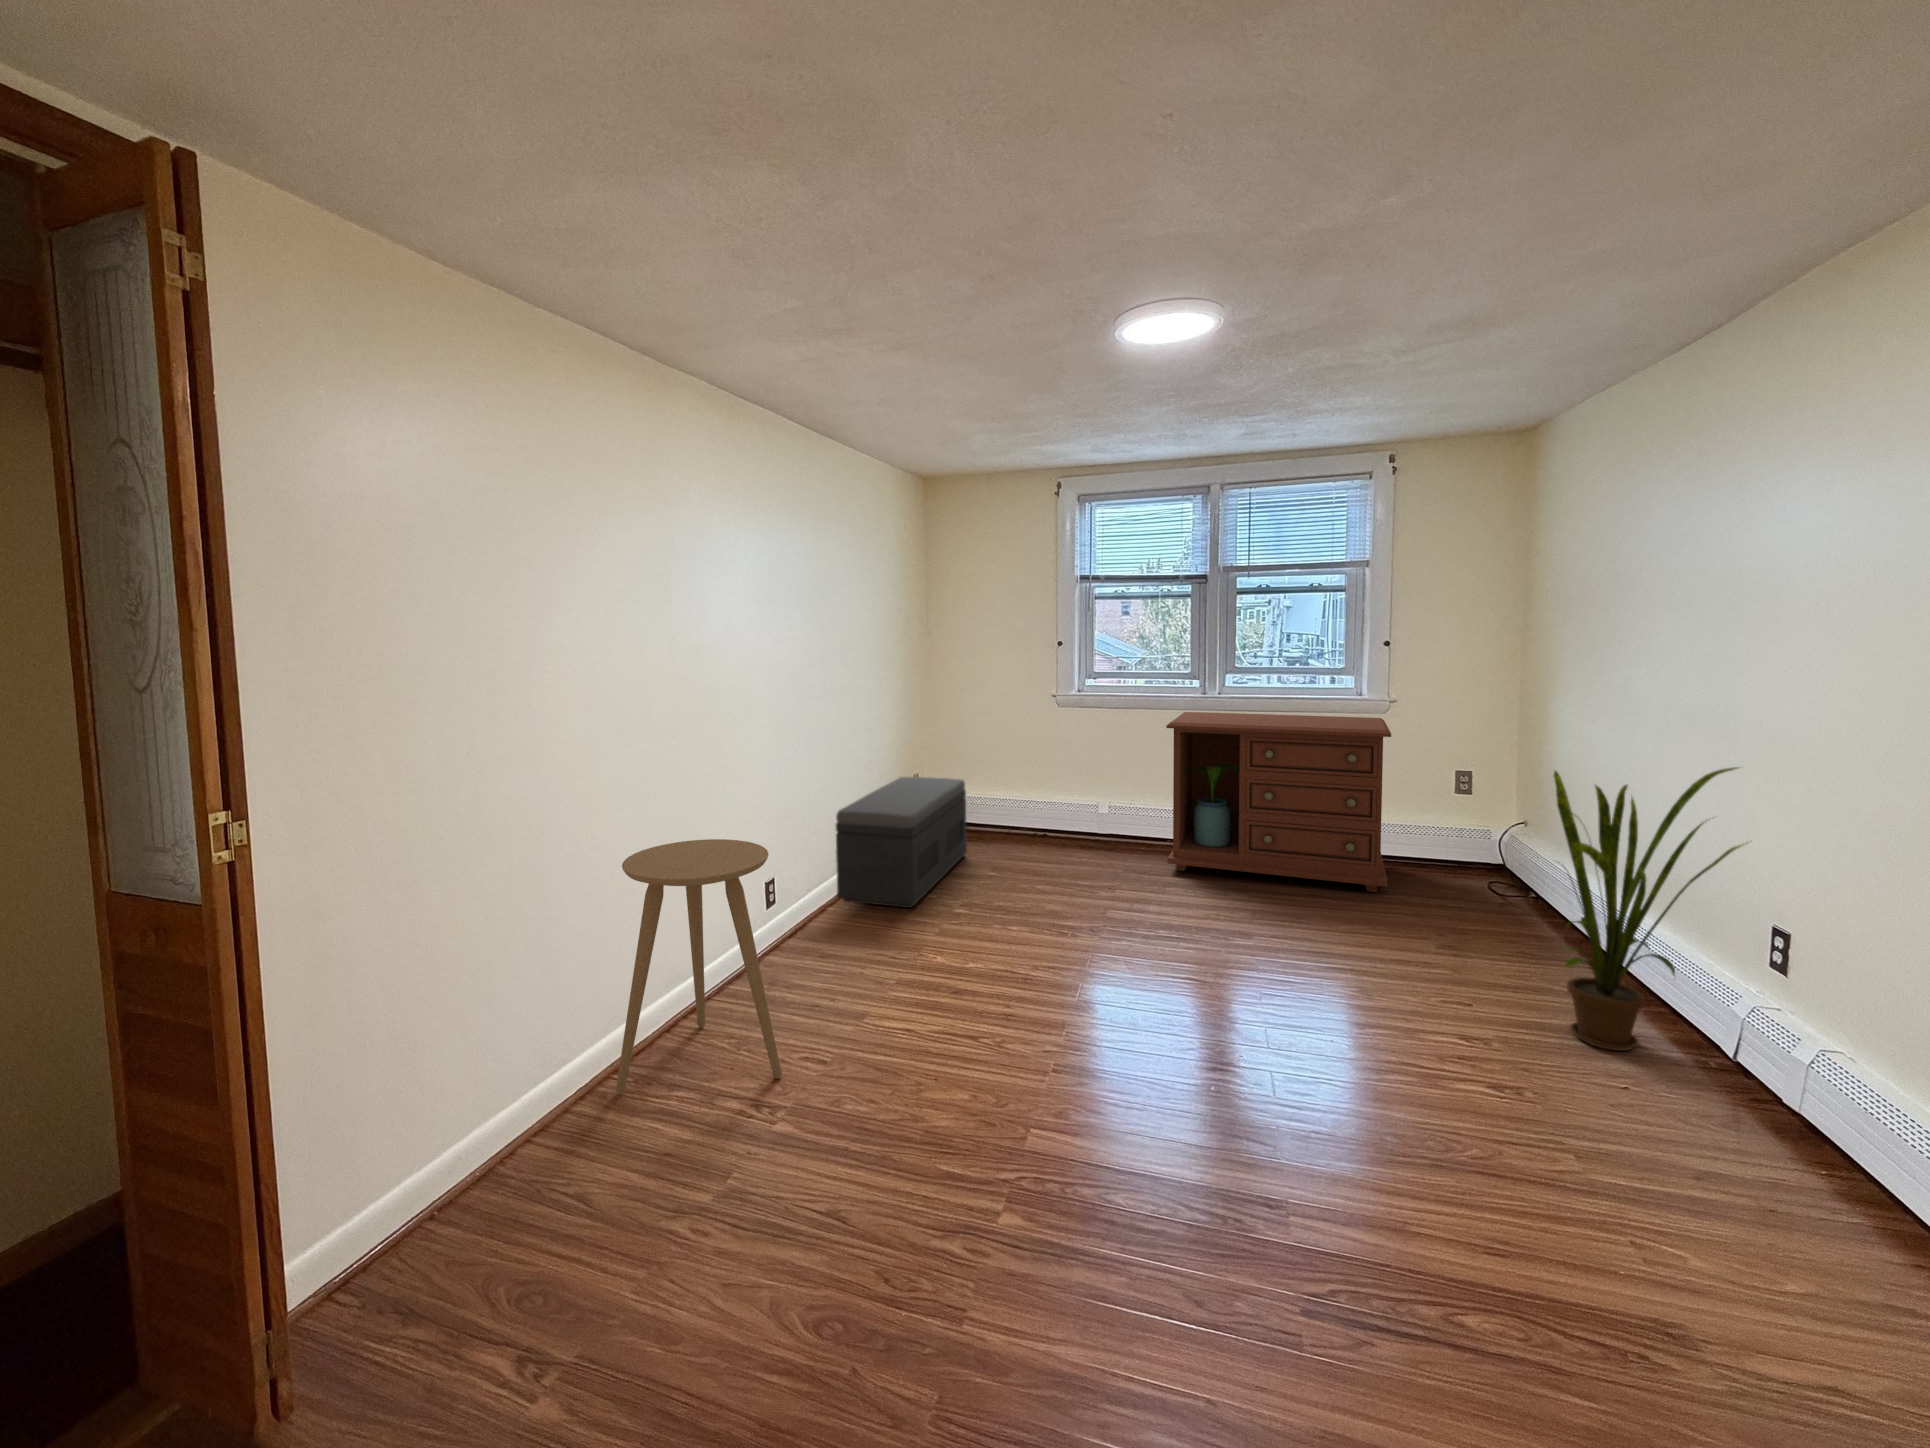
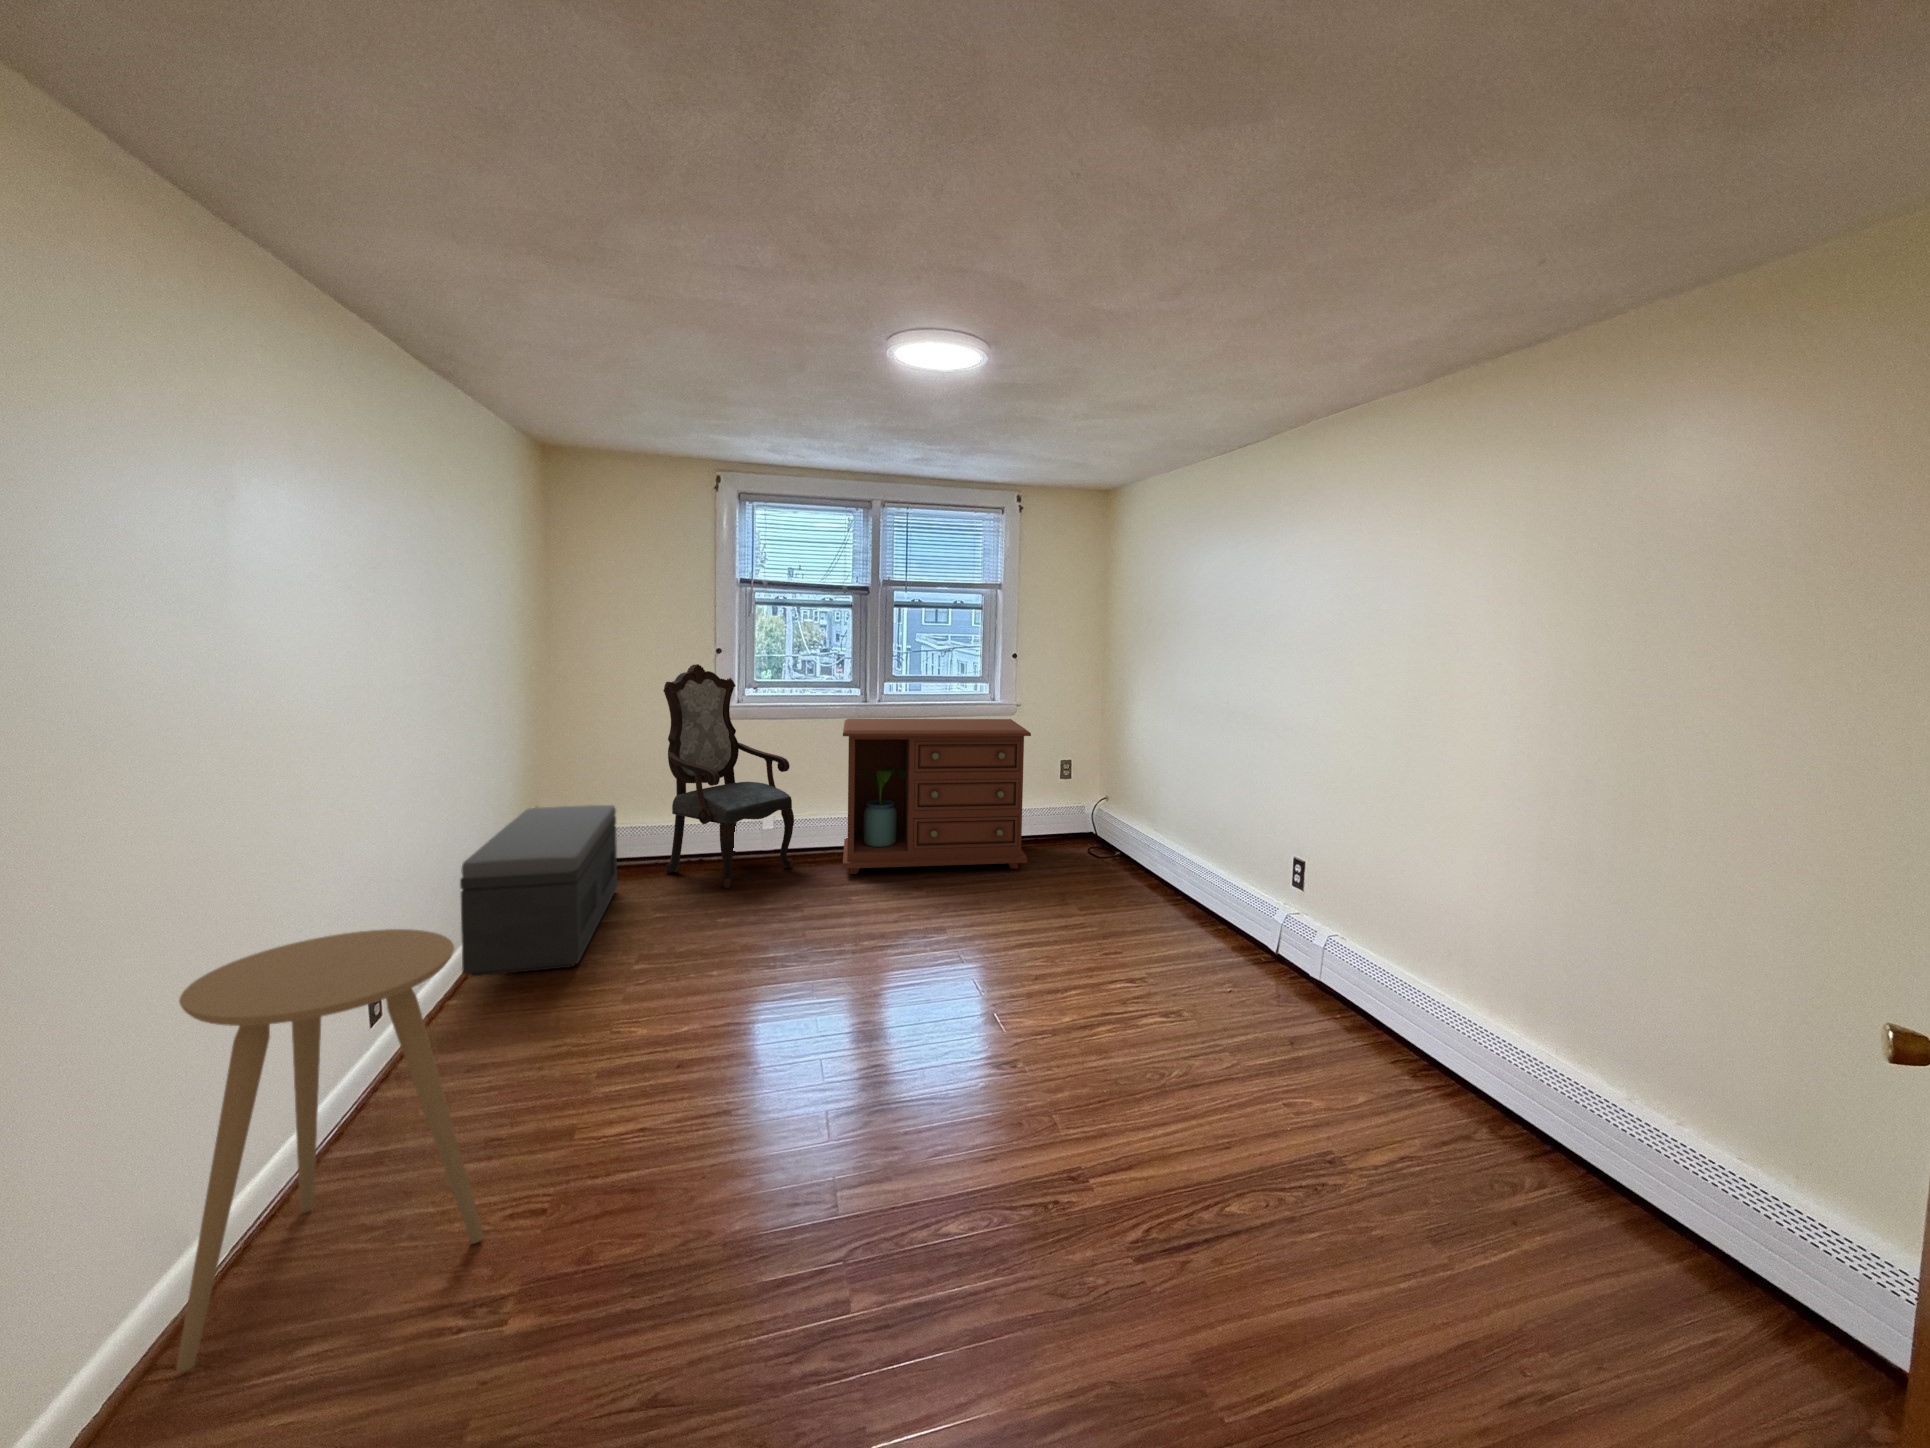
armchair: none [1008,657,1124,866] -> present [663,664,794,888]
house plant: present [1554,768,1742,1051] -> none [1174,750,1291,965]

